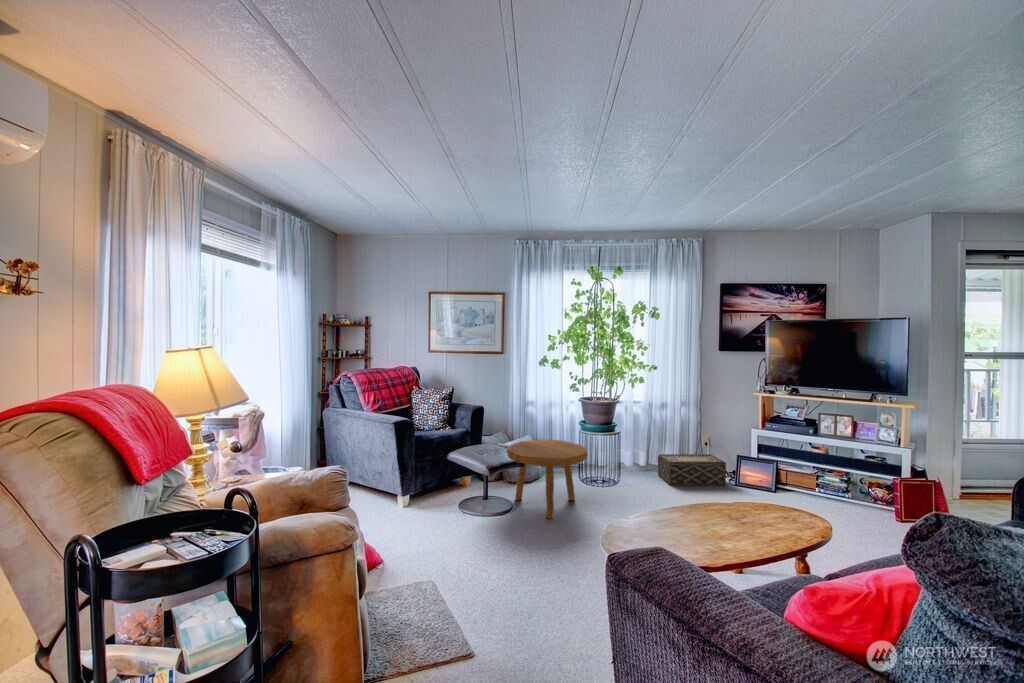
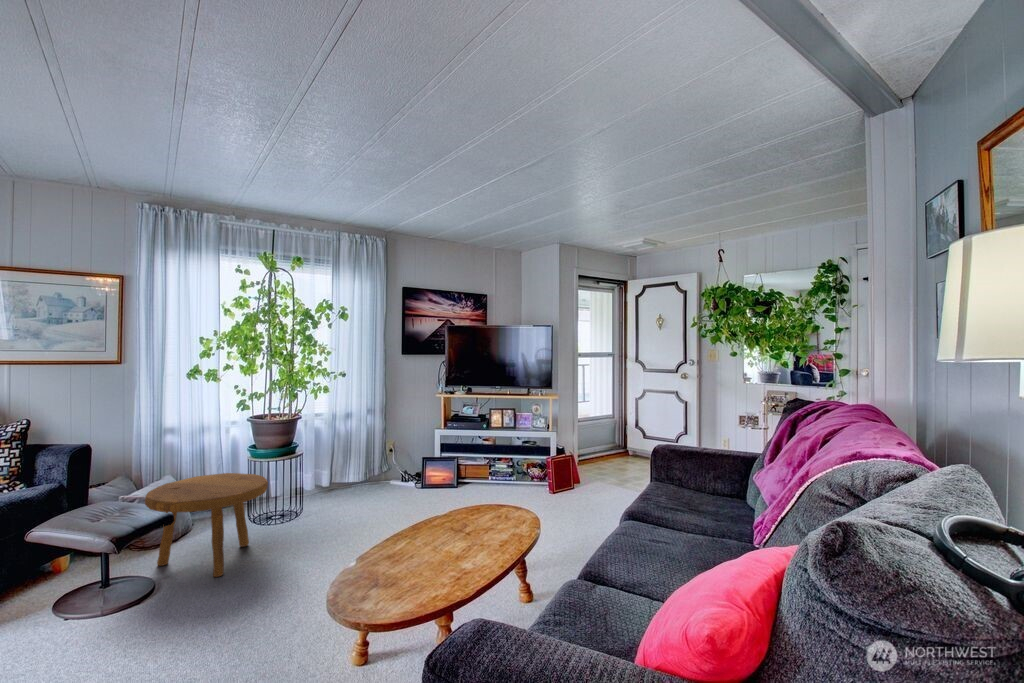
woven basket: present [658,454,726,485] -> none [344,462,414,502]

